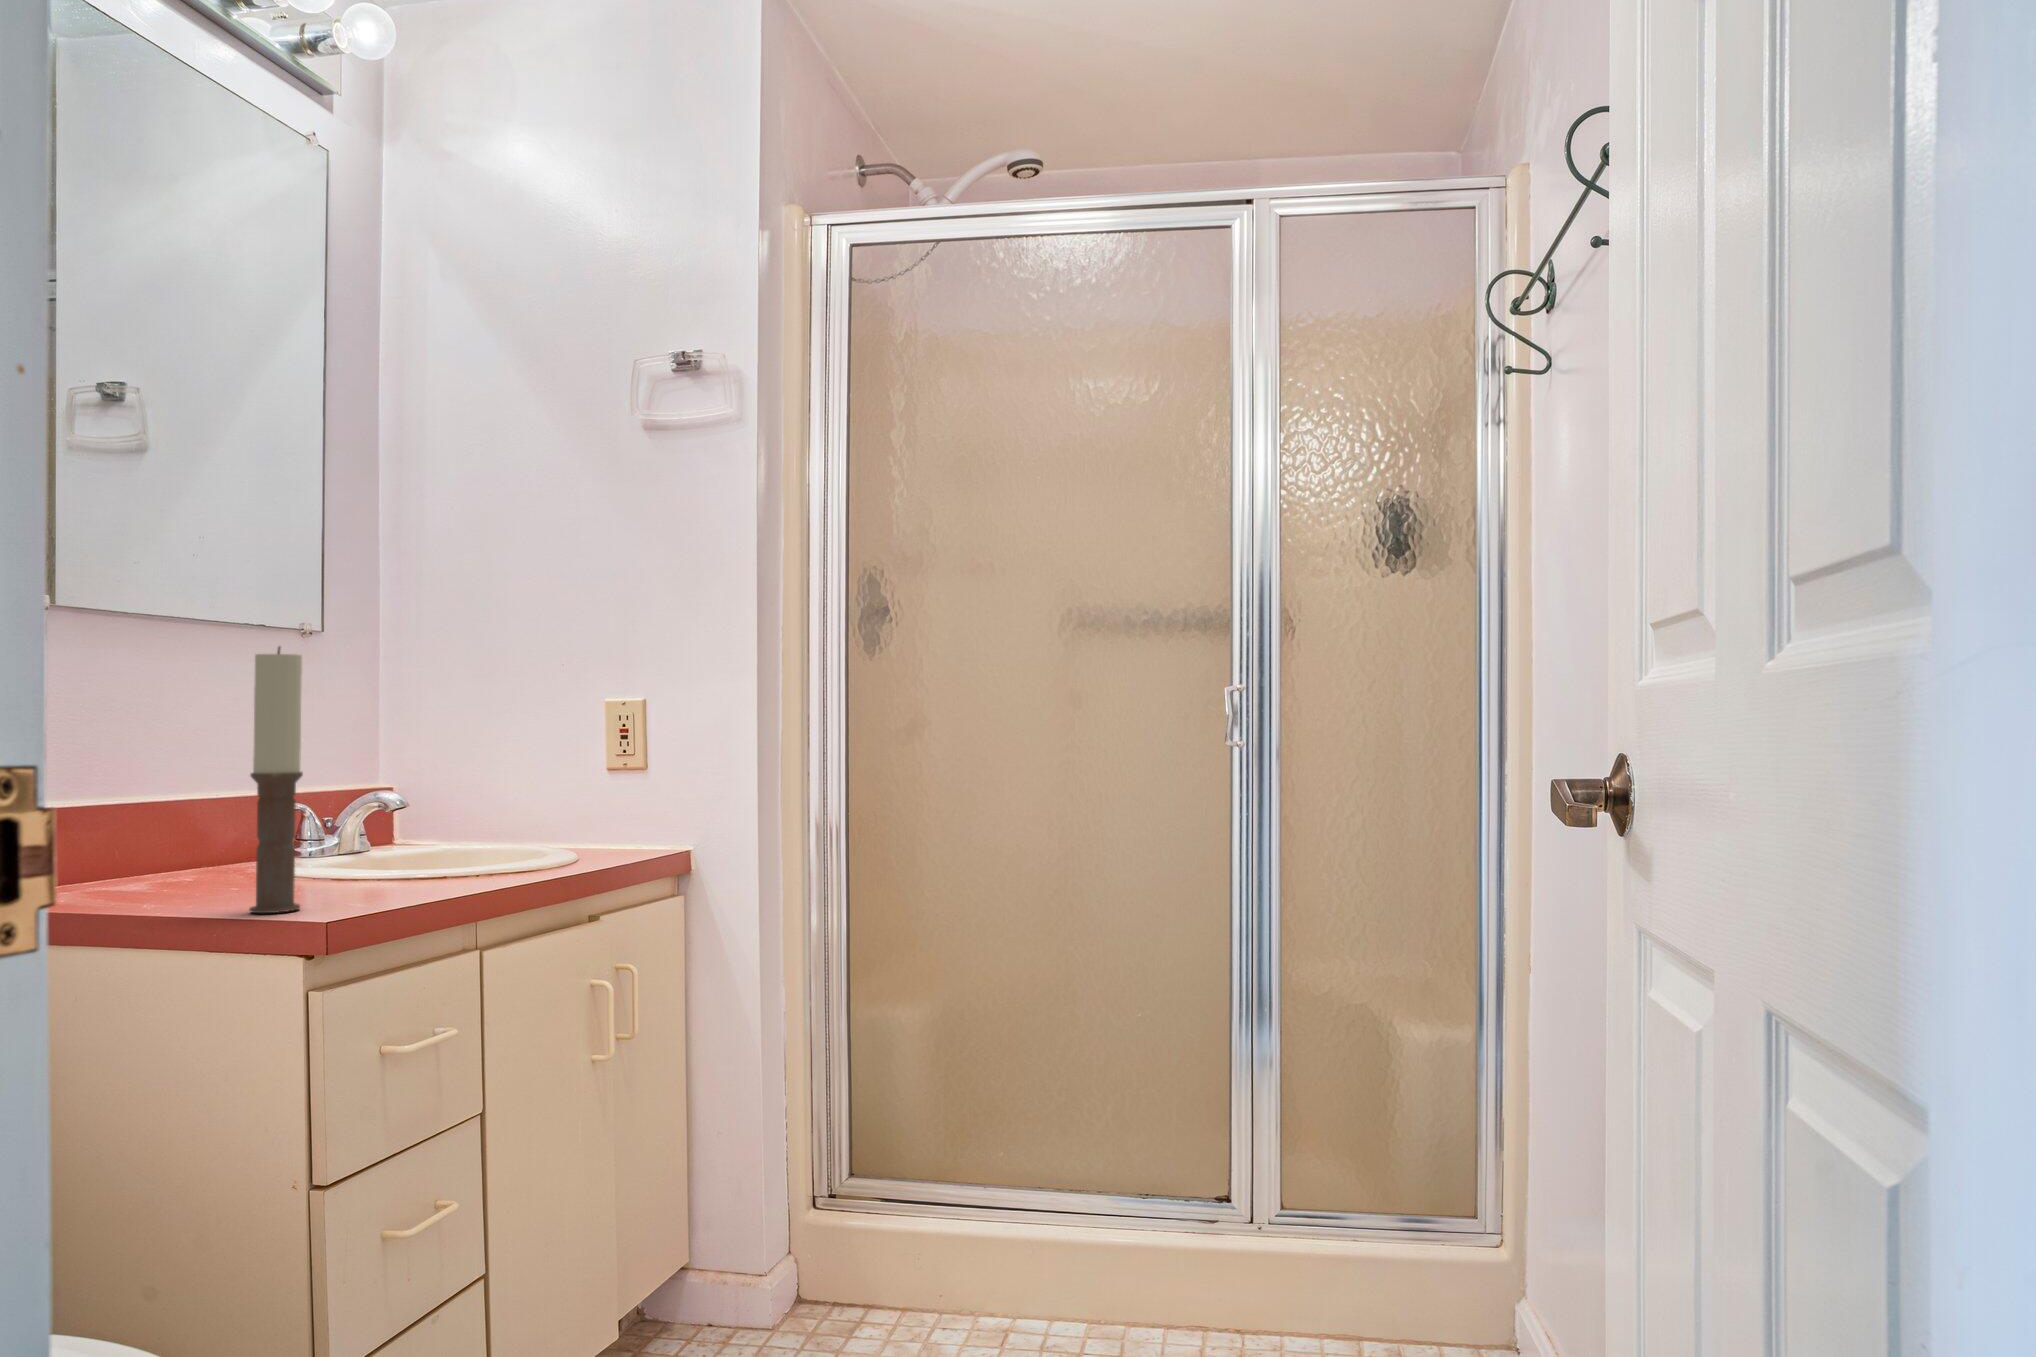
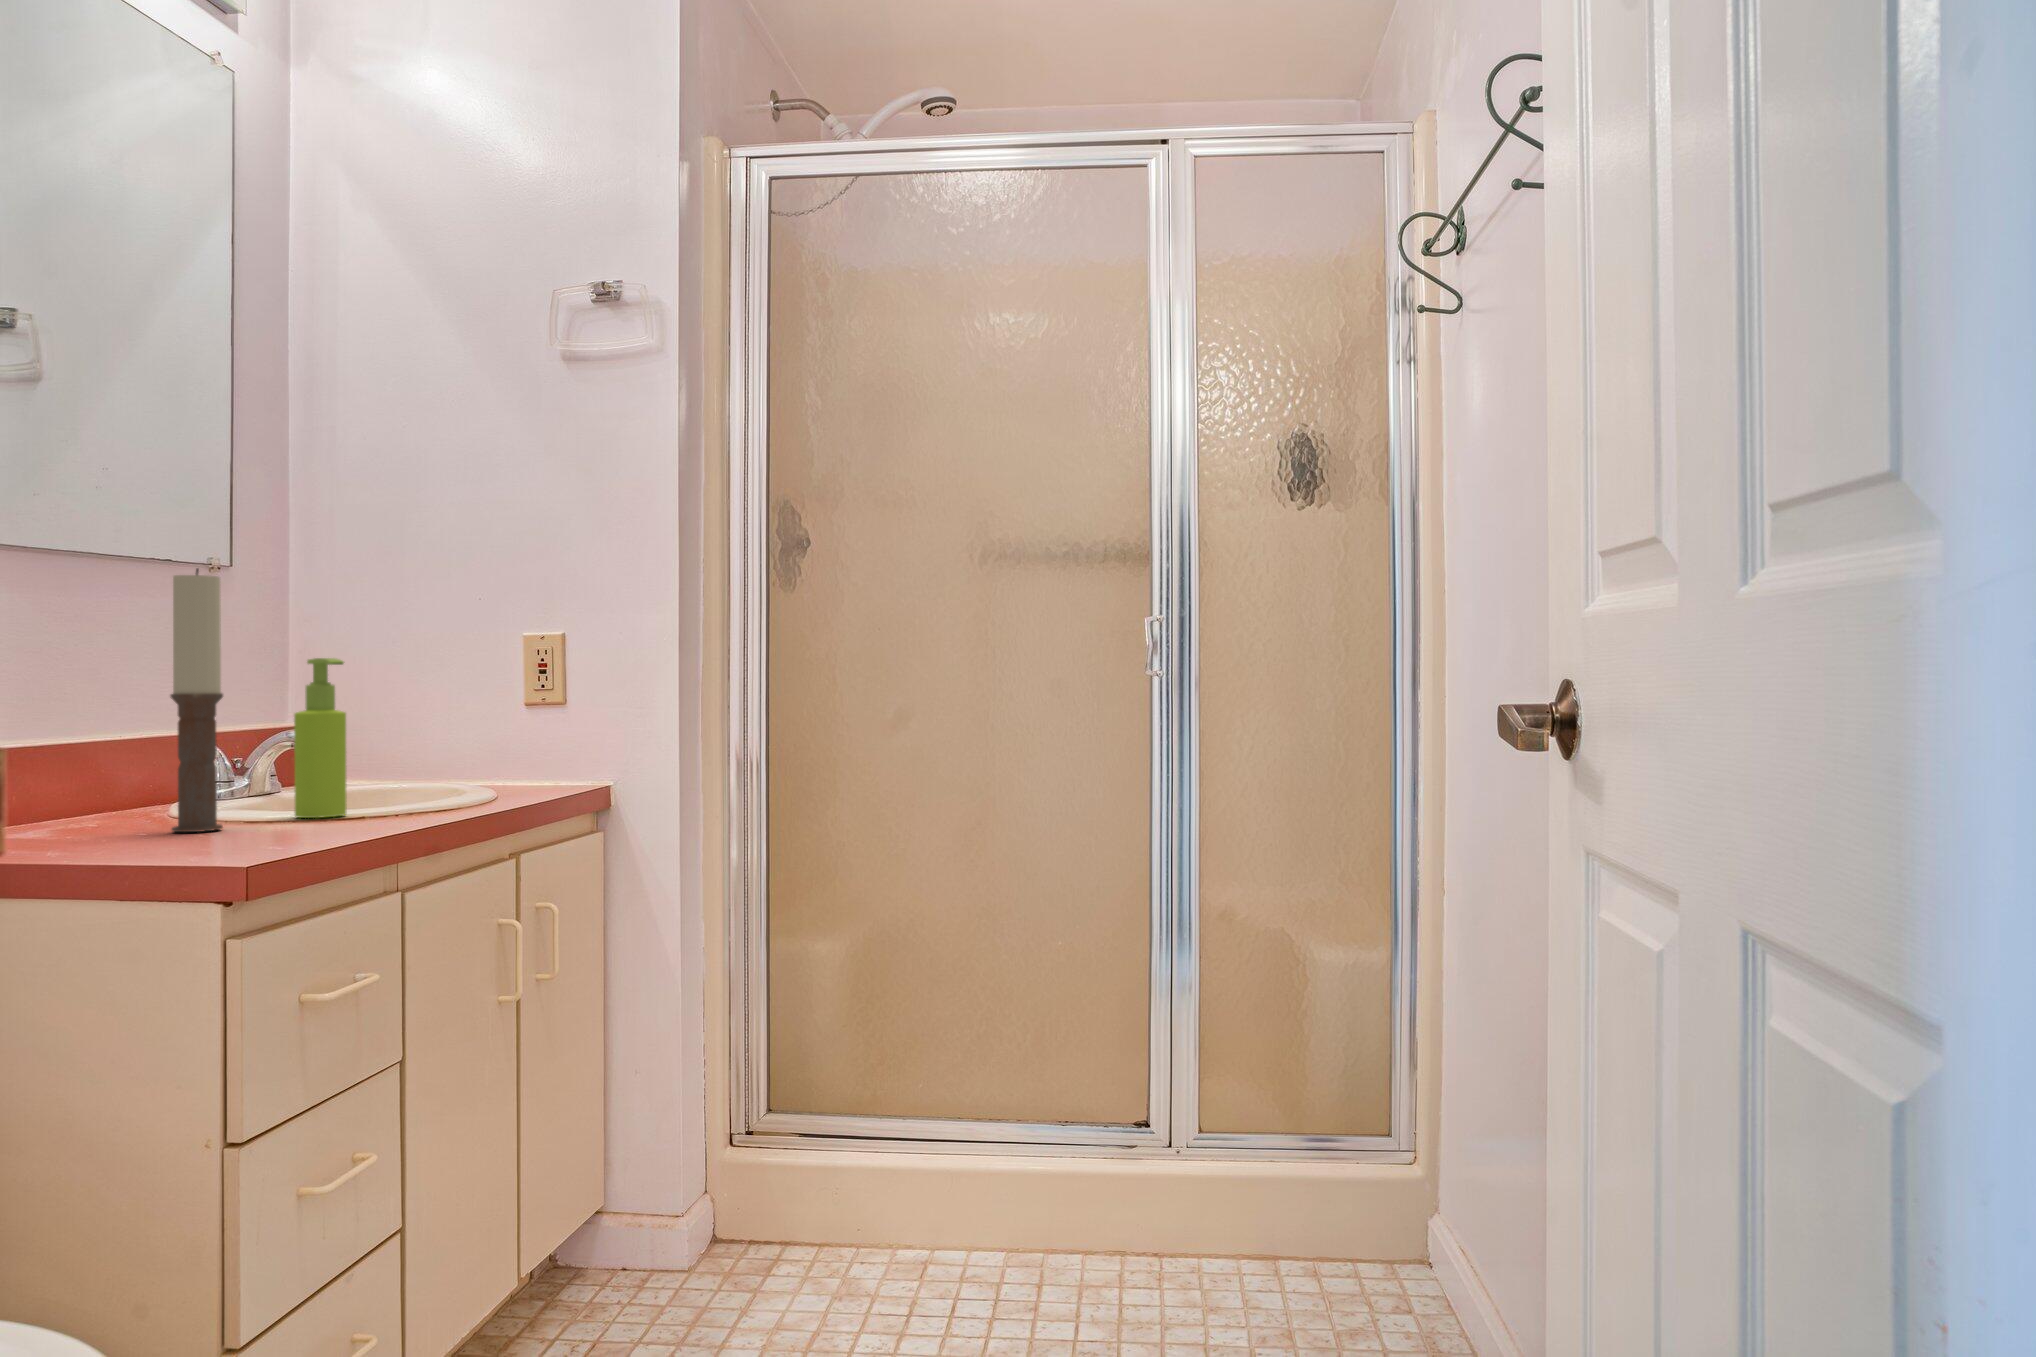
soap dispenser: none [375,732,427,893] -> present [294,658,347,818]

